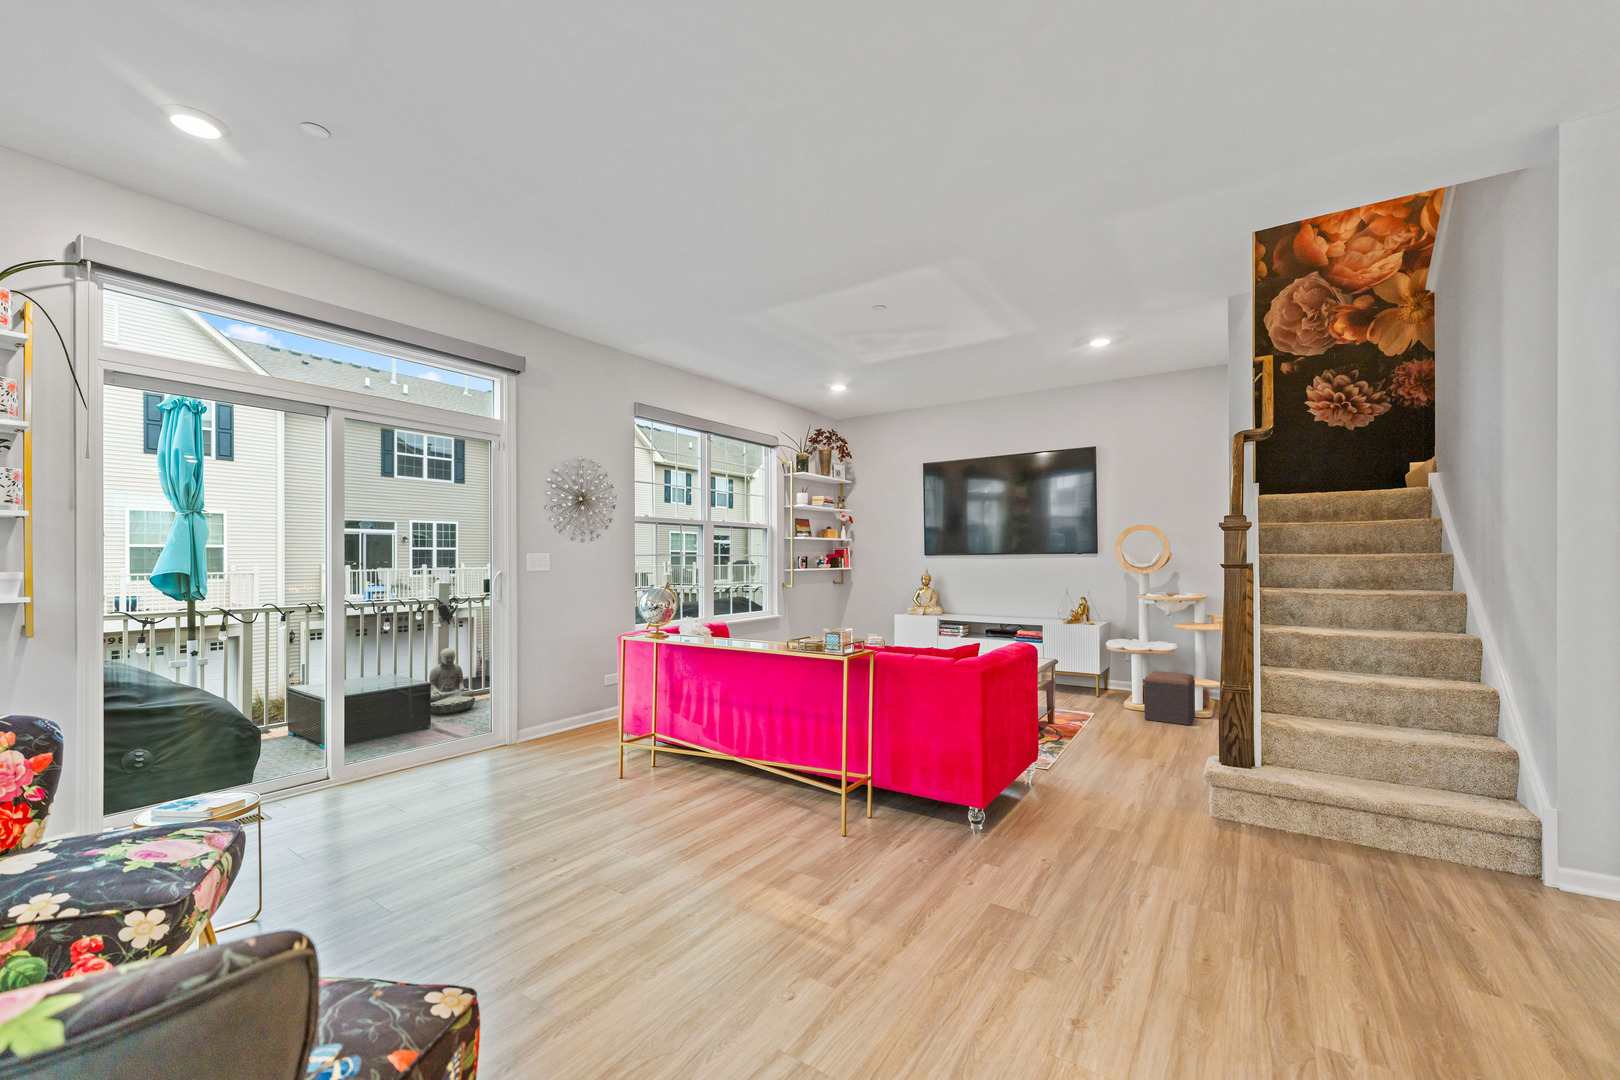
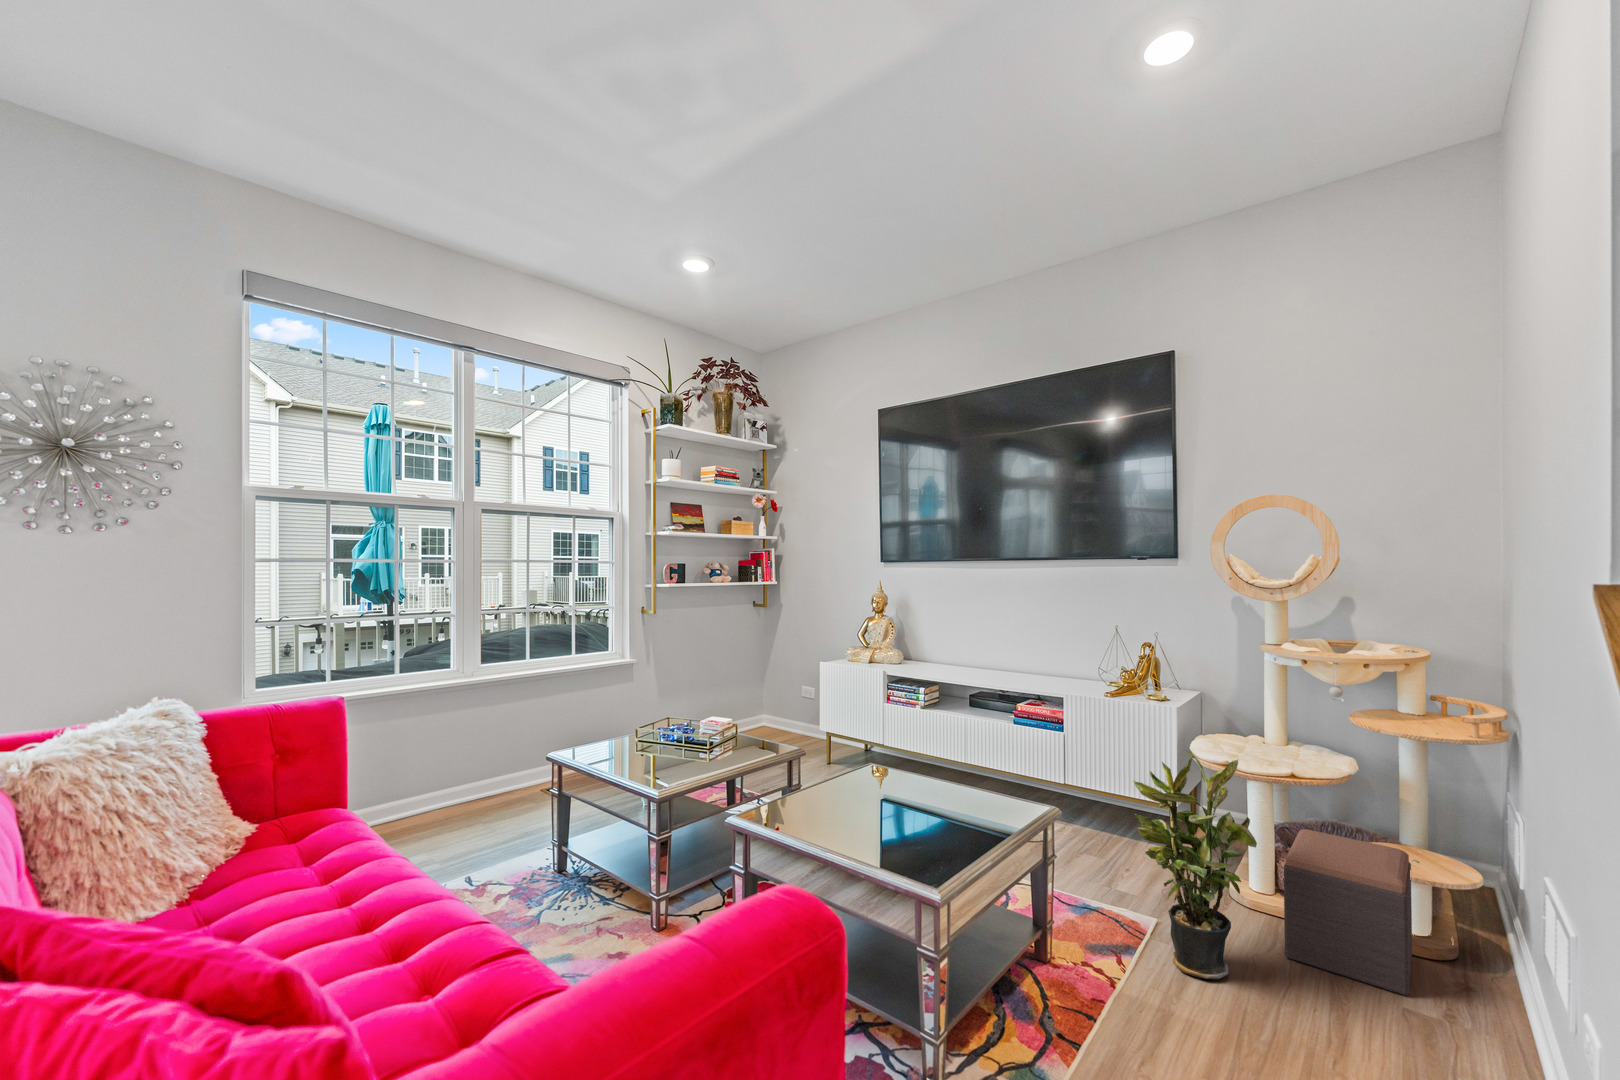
potted plant: none [1083,633,1133,724] -> present [1133,751,1257,980]

